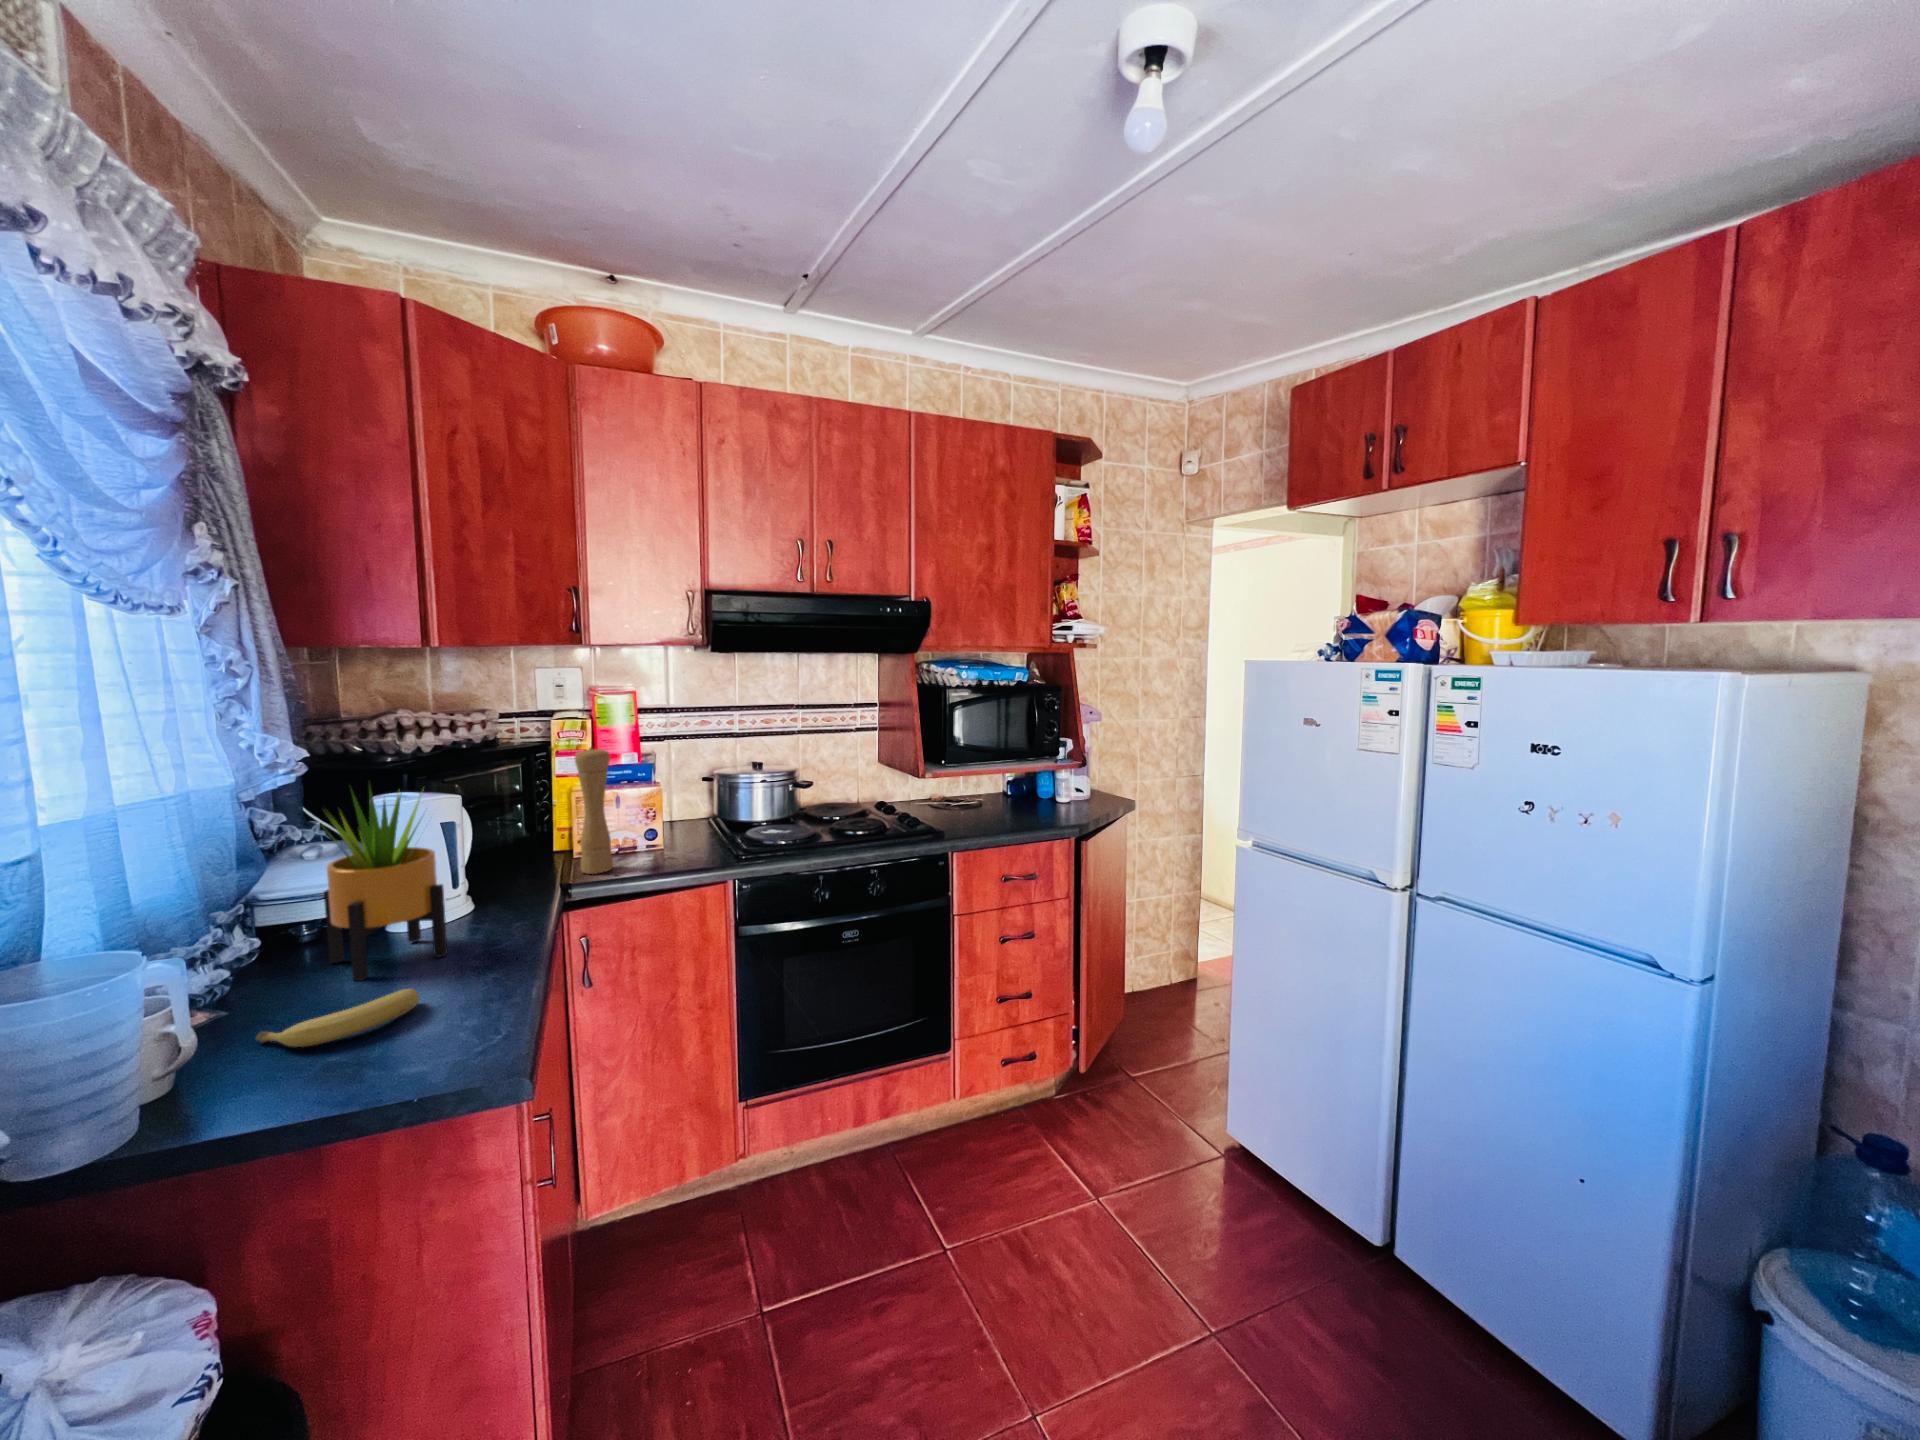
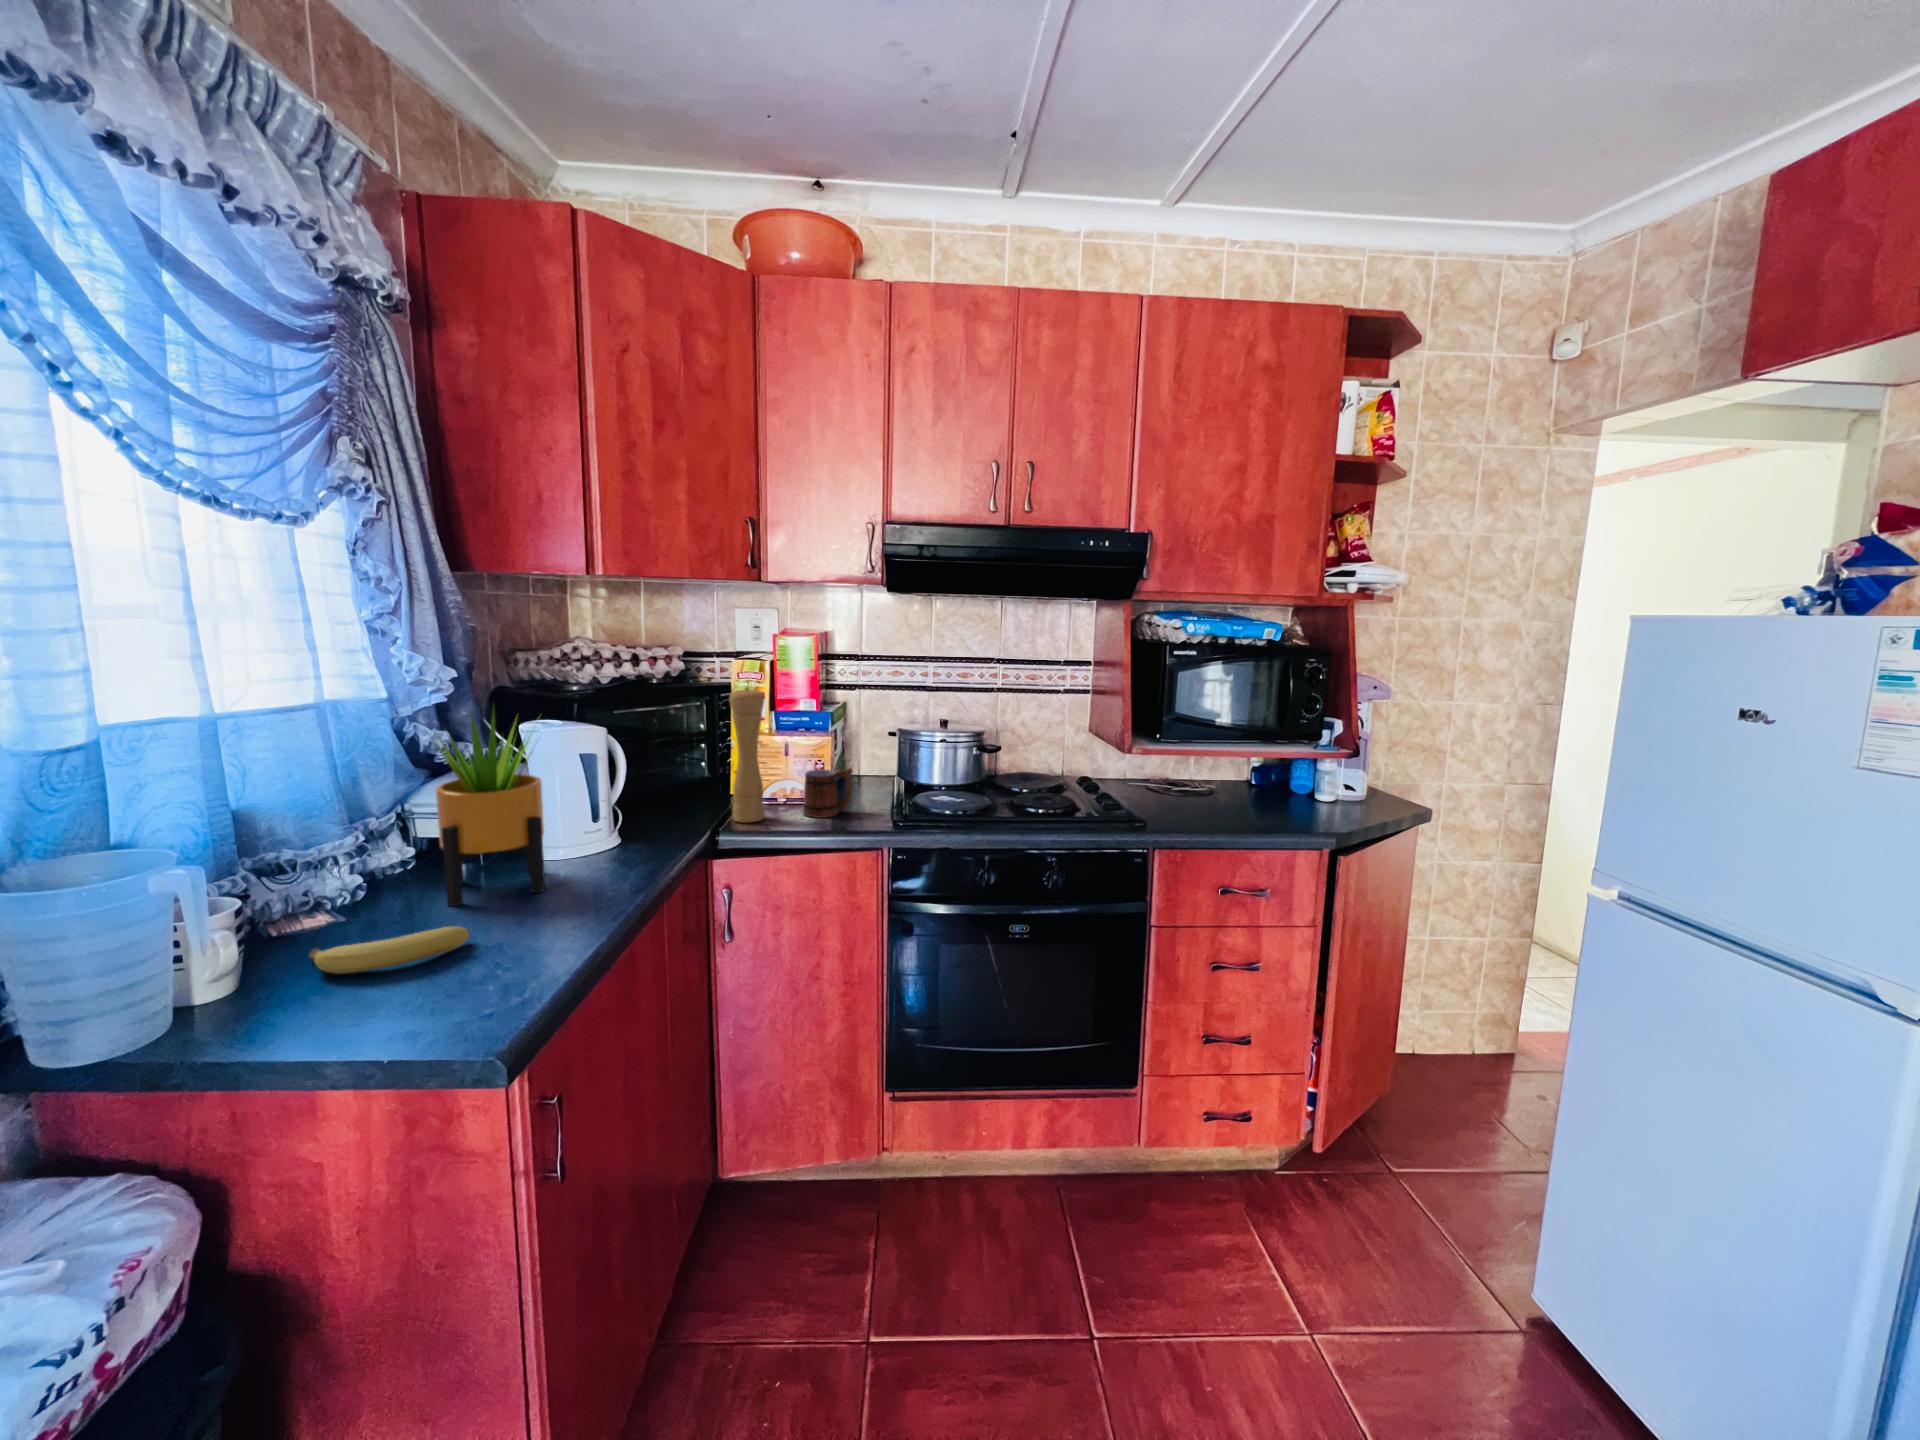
mug: none [646,812,691,862] -> present [803,768,853,818]

